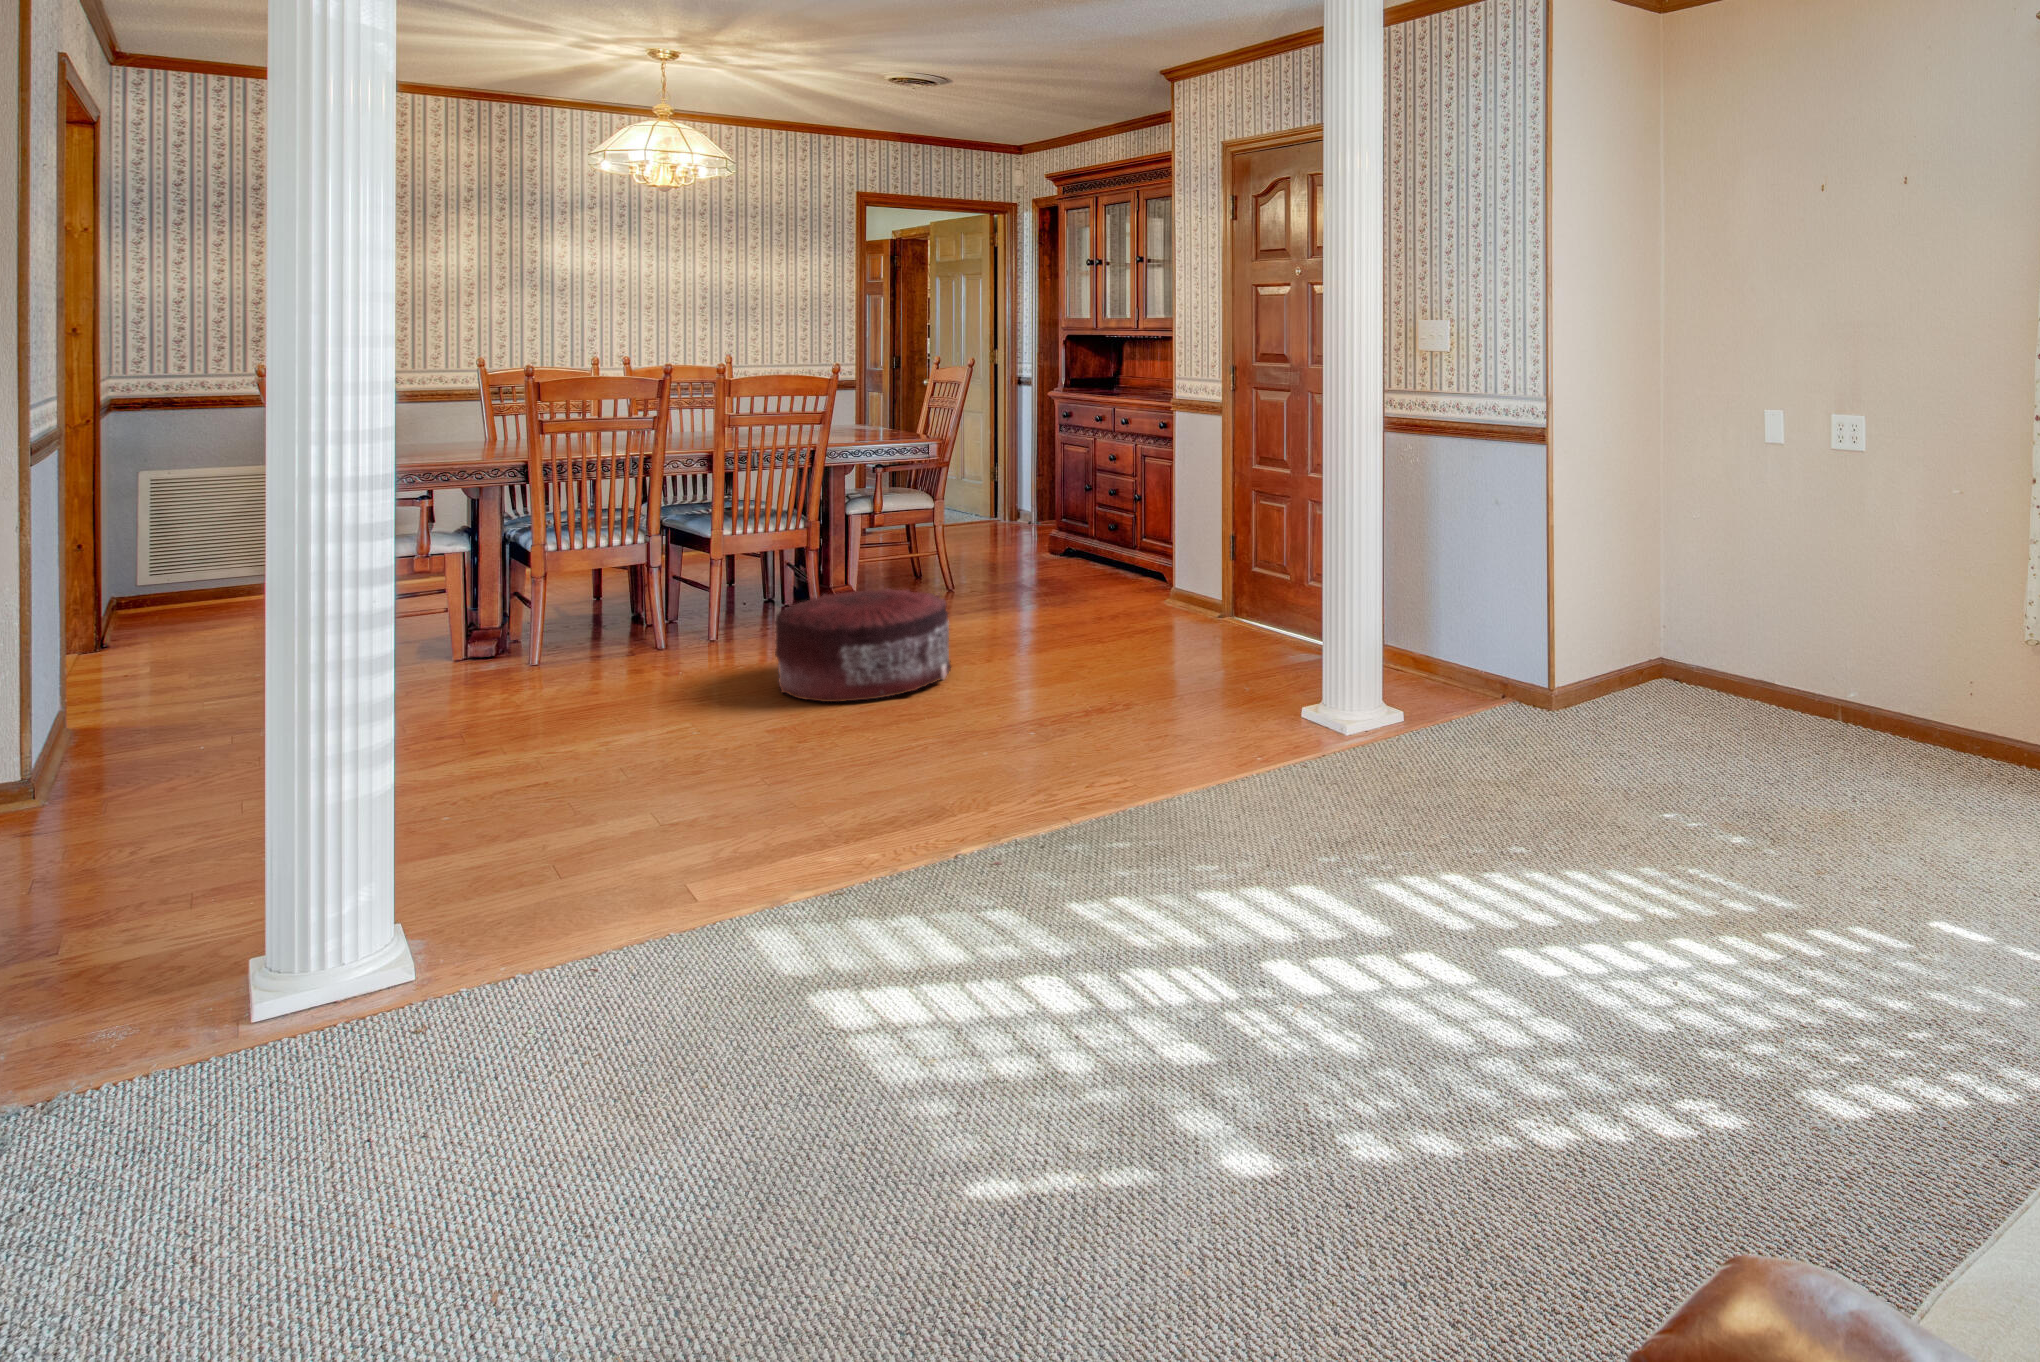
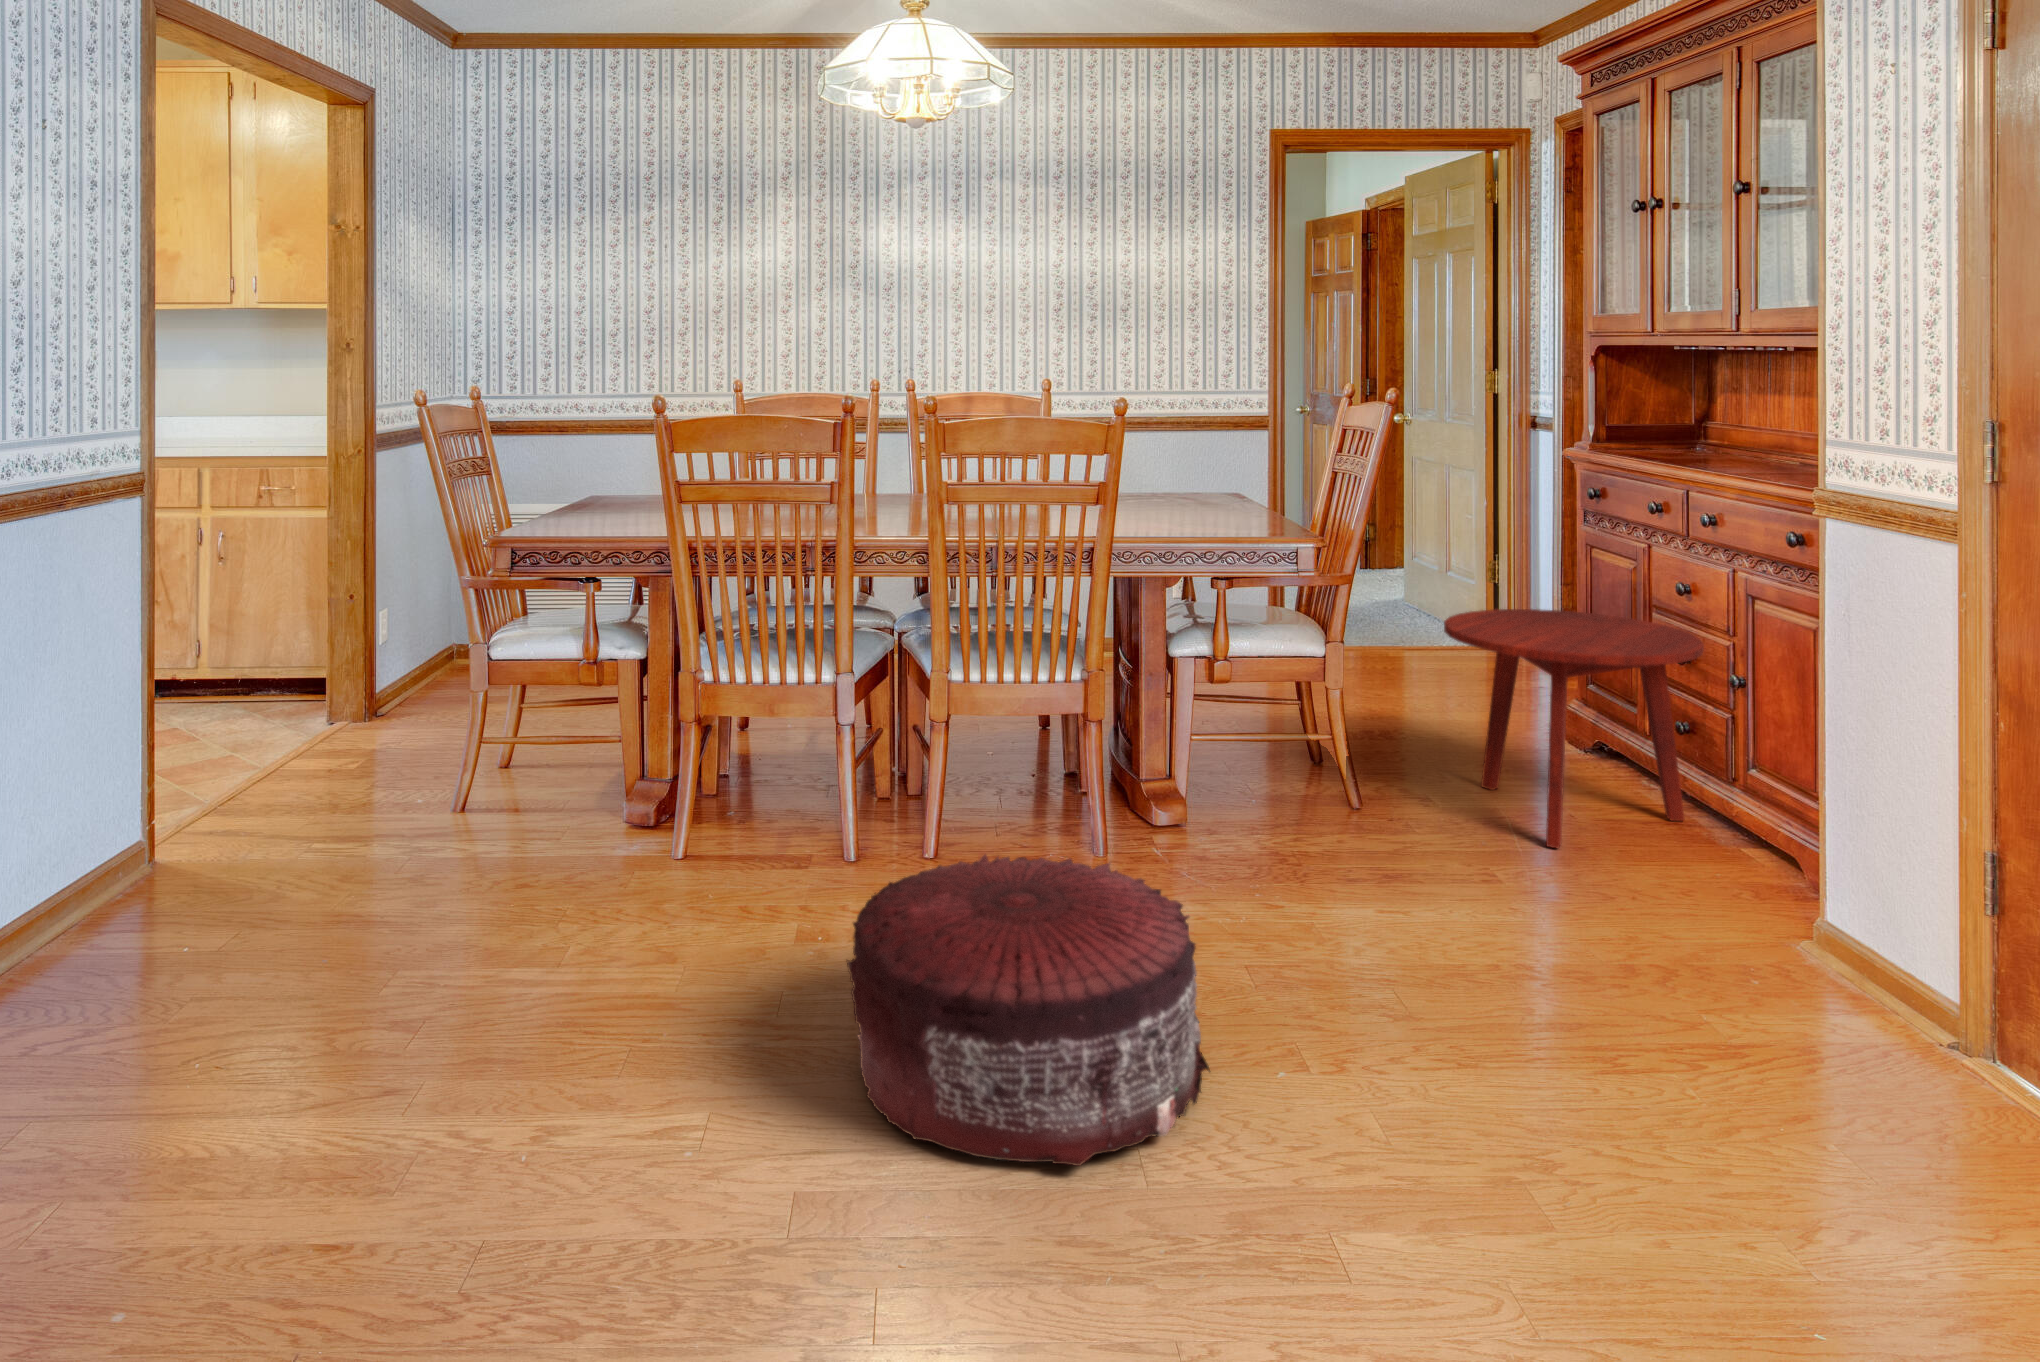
side table: none [1003,476,1125,588] -> present [1444,609,1704,848]

